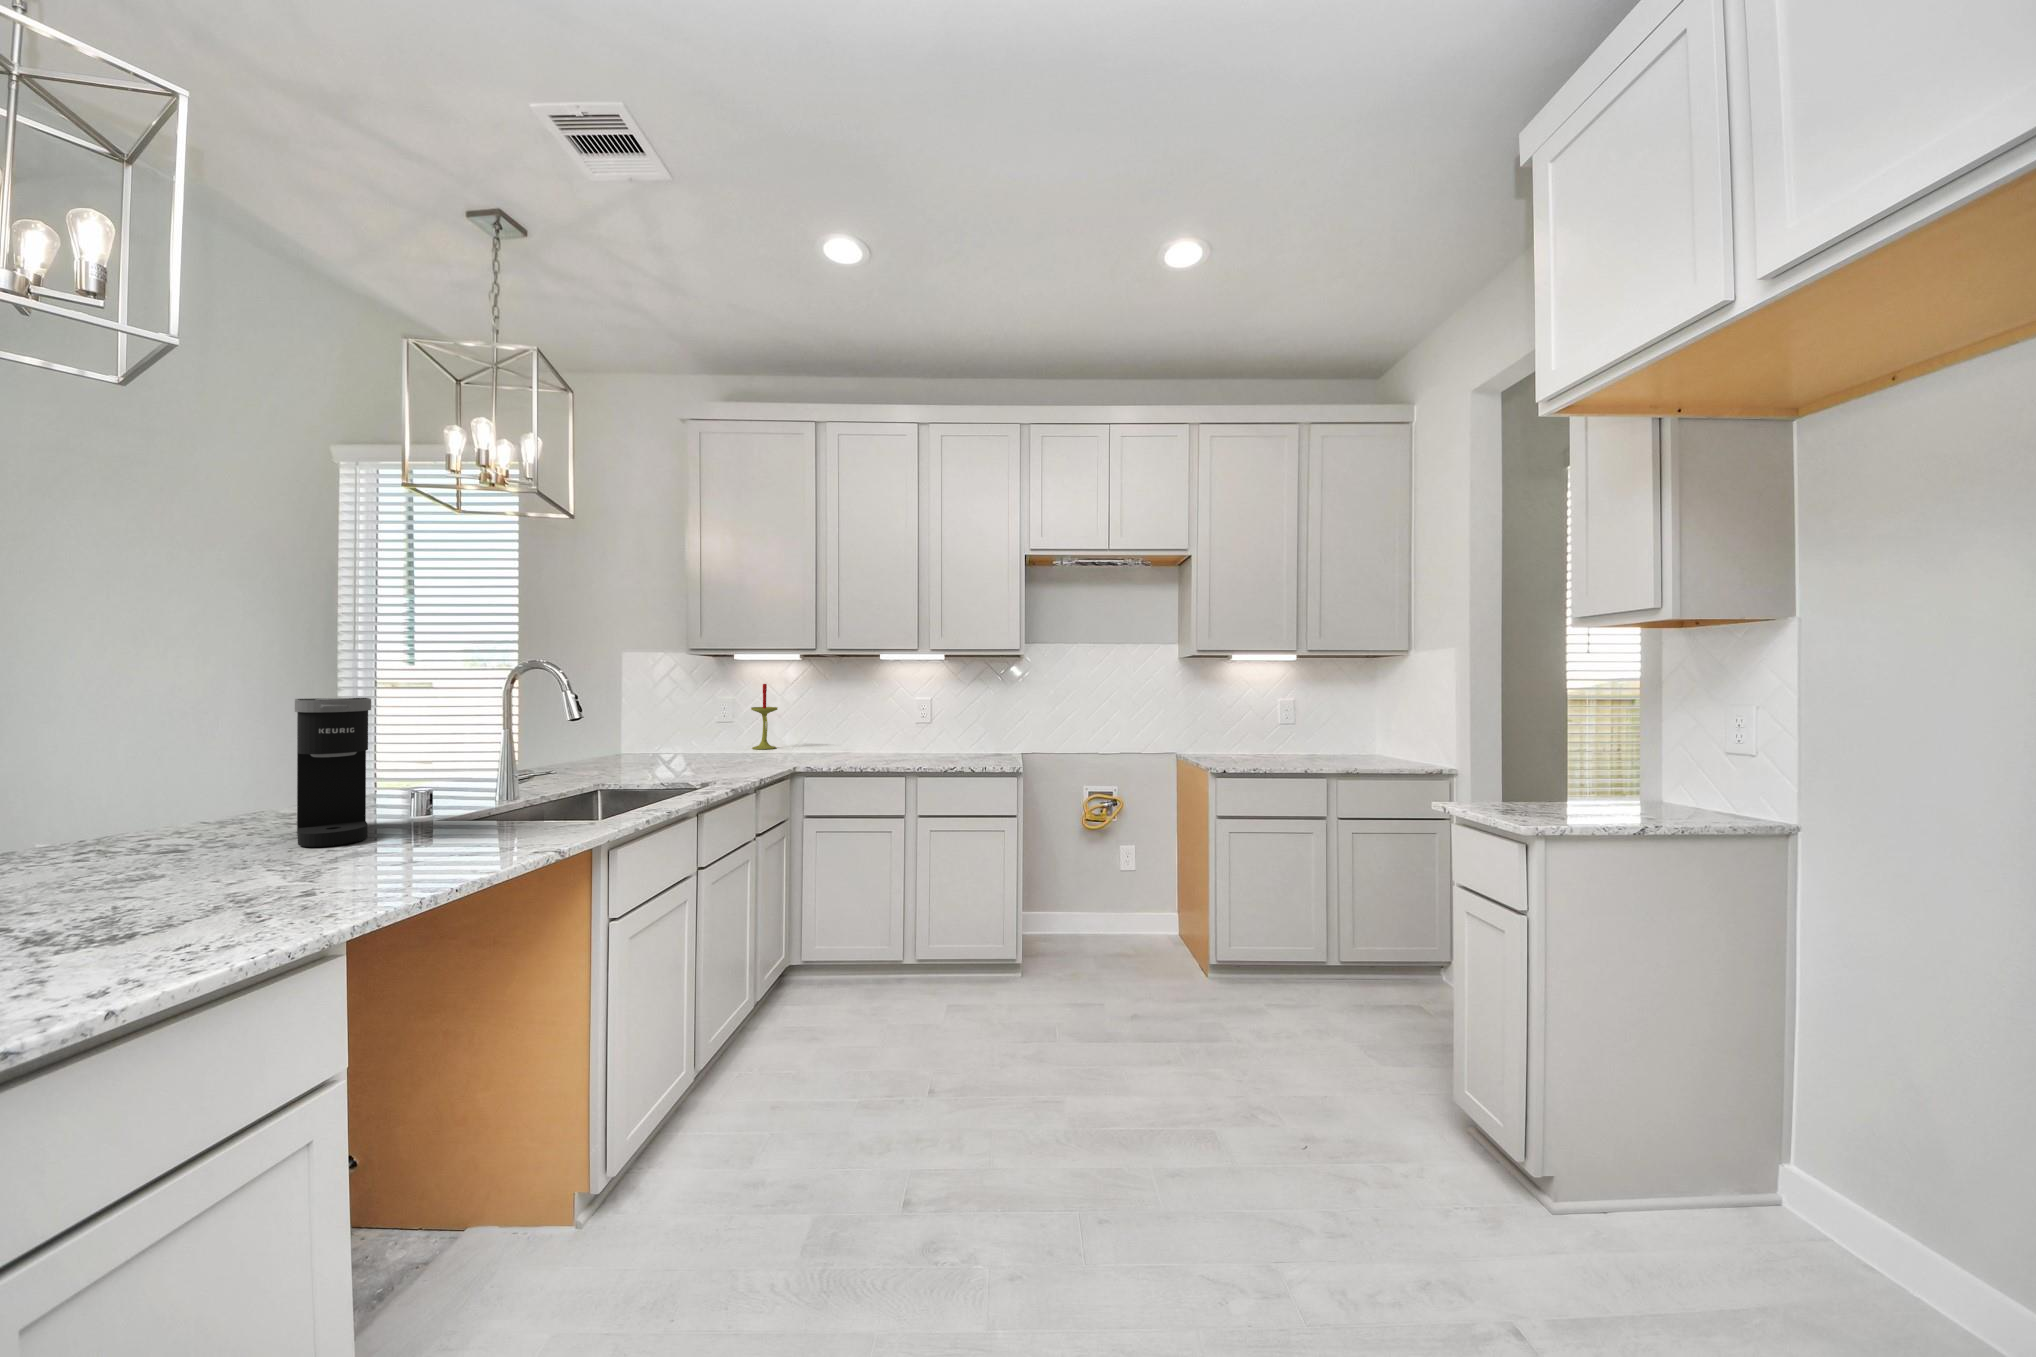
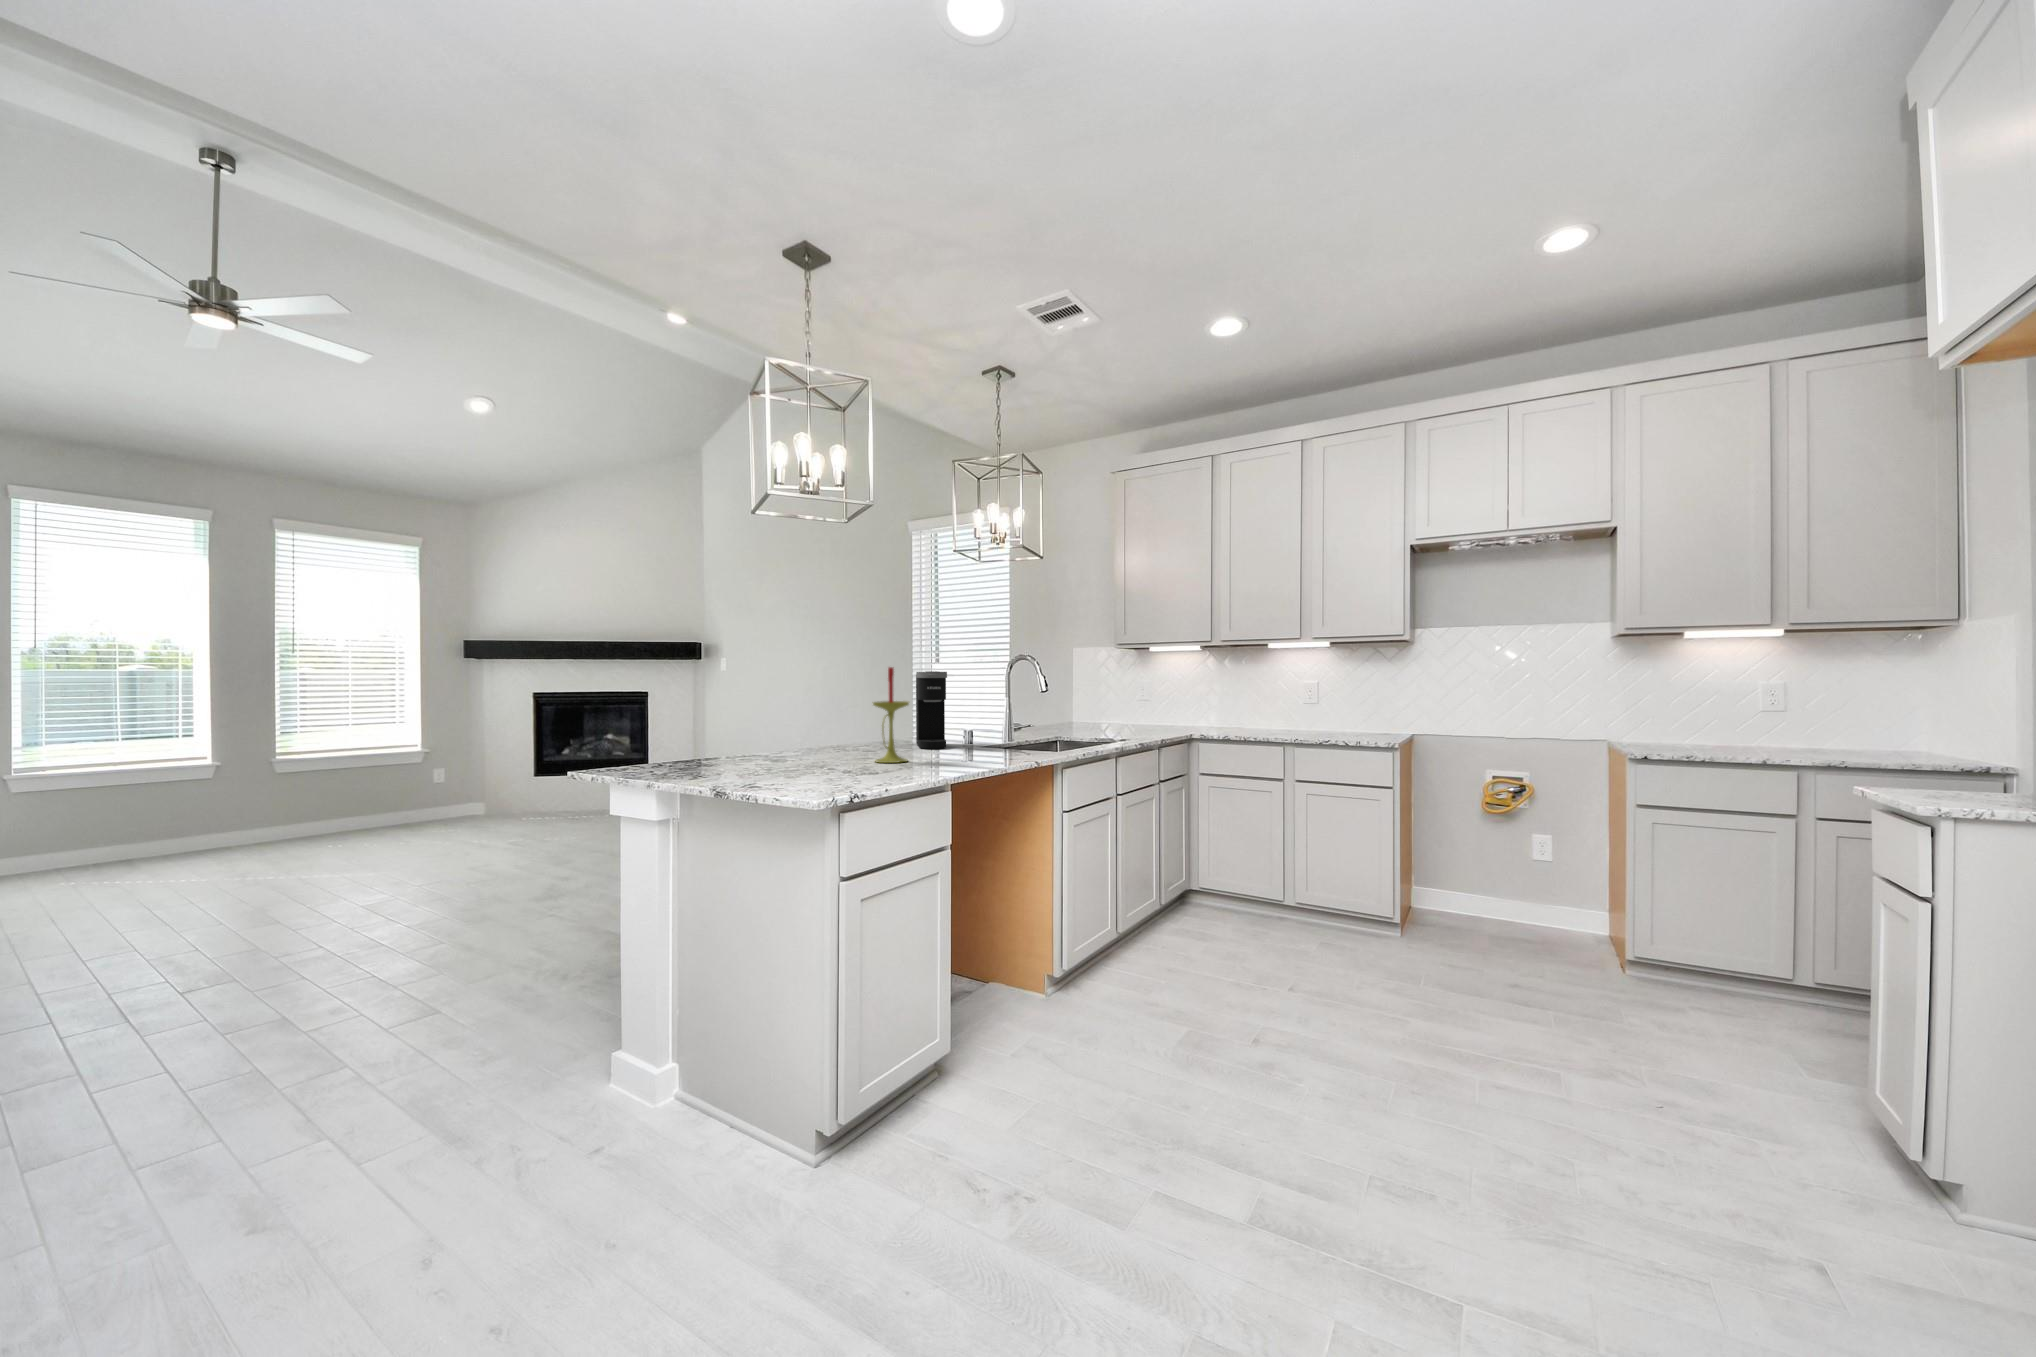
candle: present [751,684,777,749] -> present [873,667,909,763]

